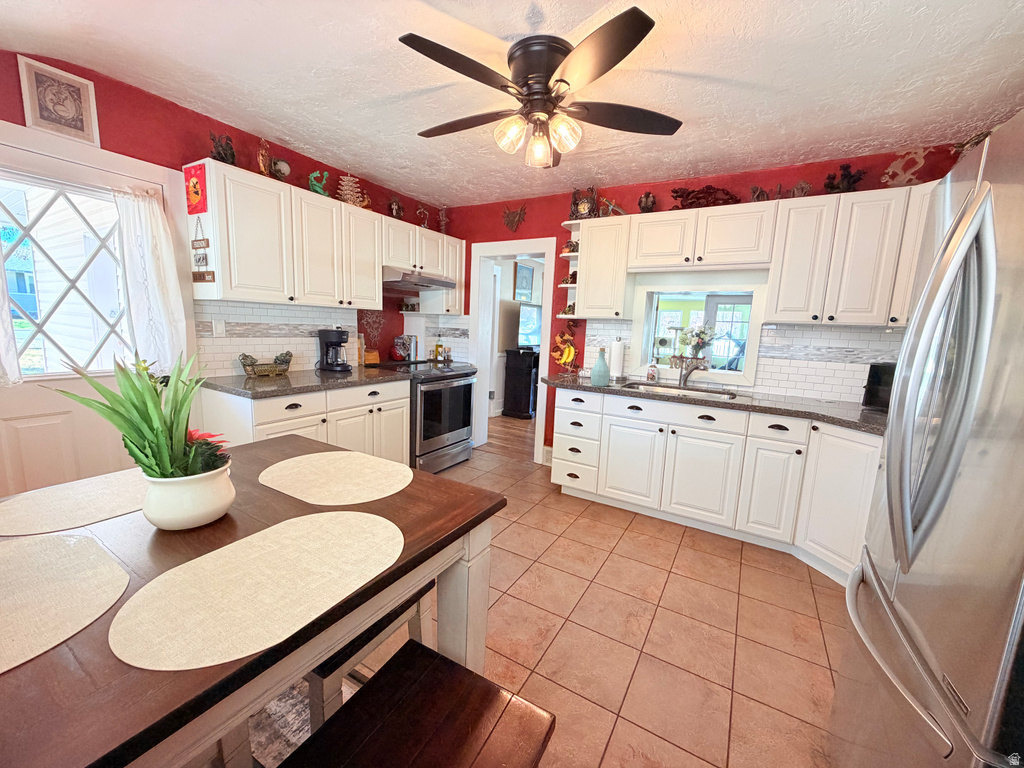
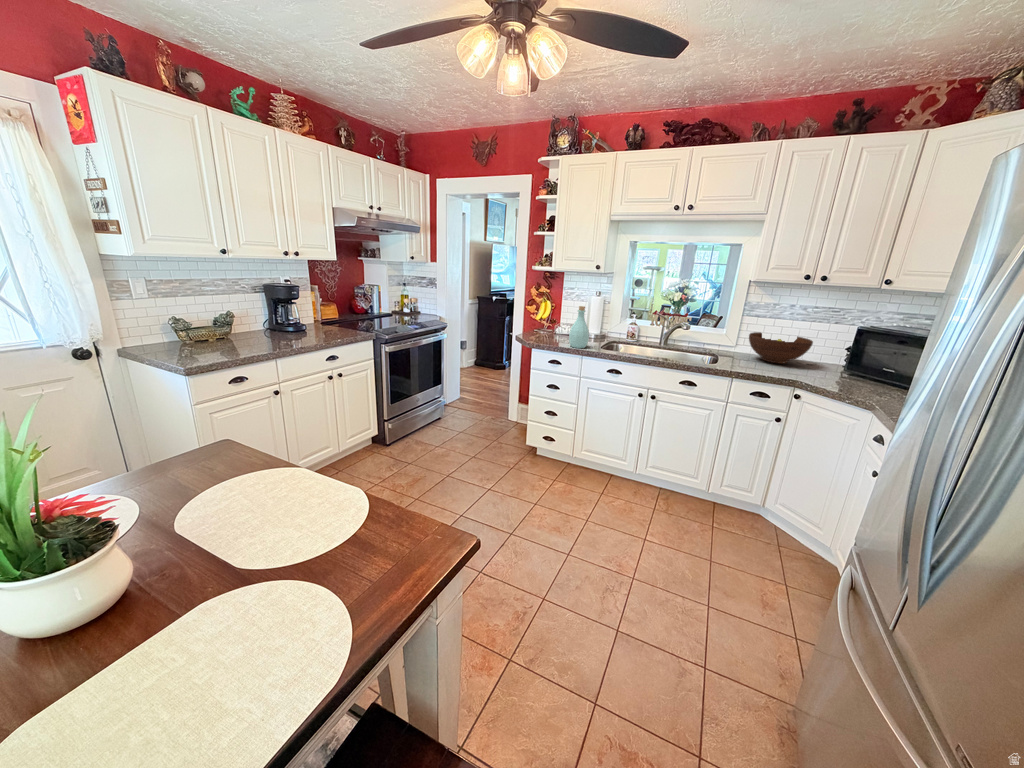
fruit bowl: none [765,372,829,400] -> present [749,332,813,364]

